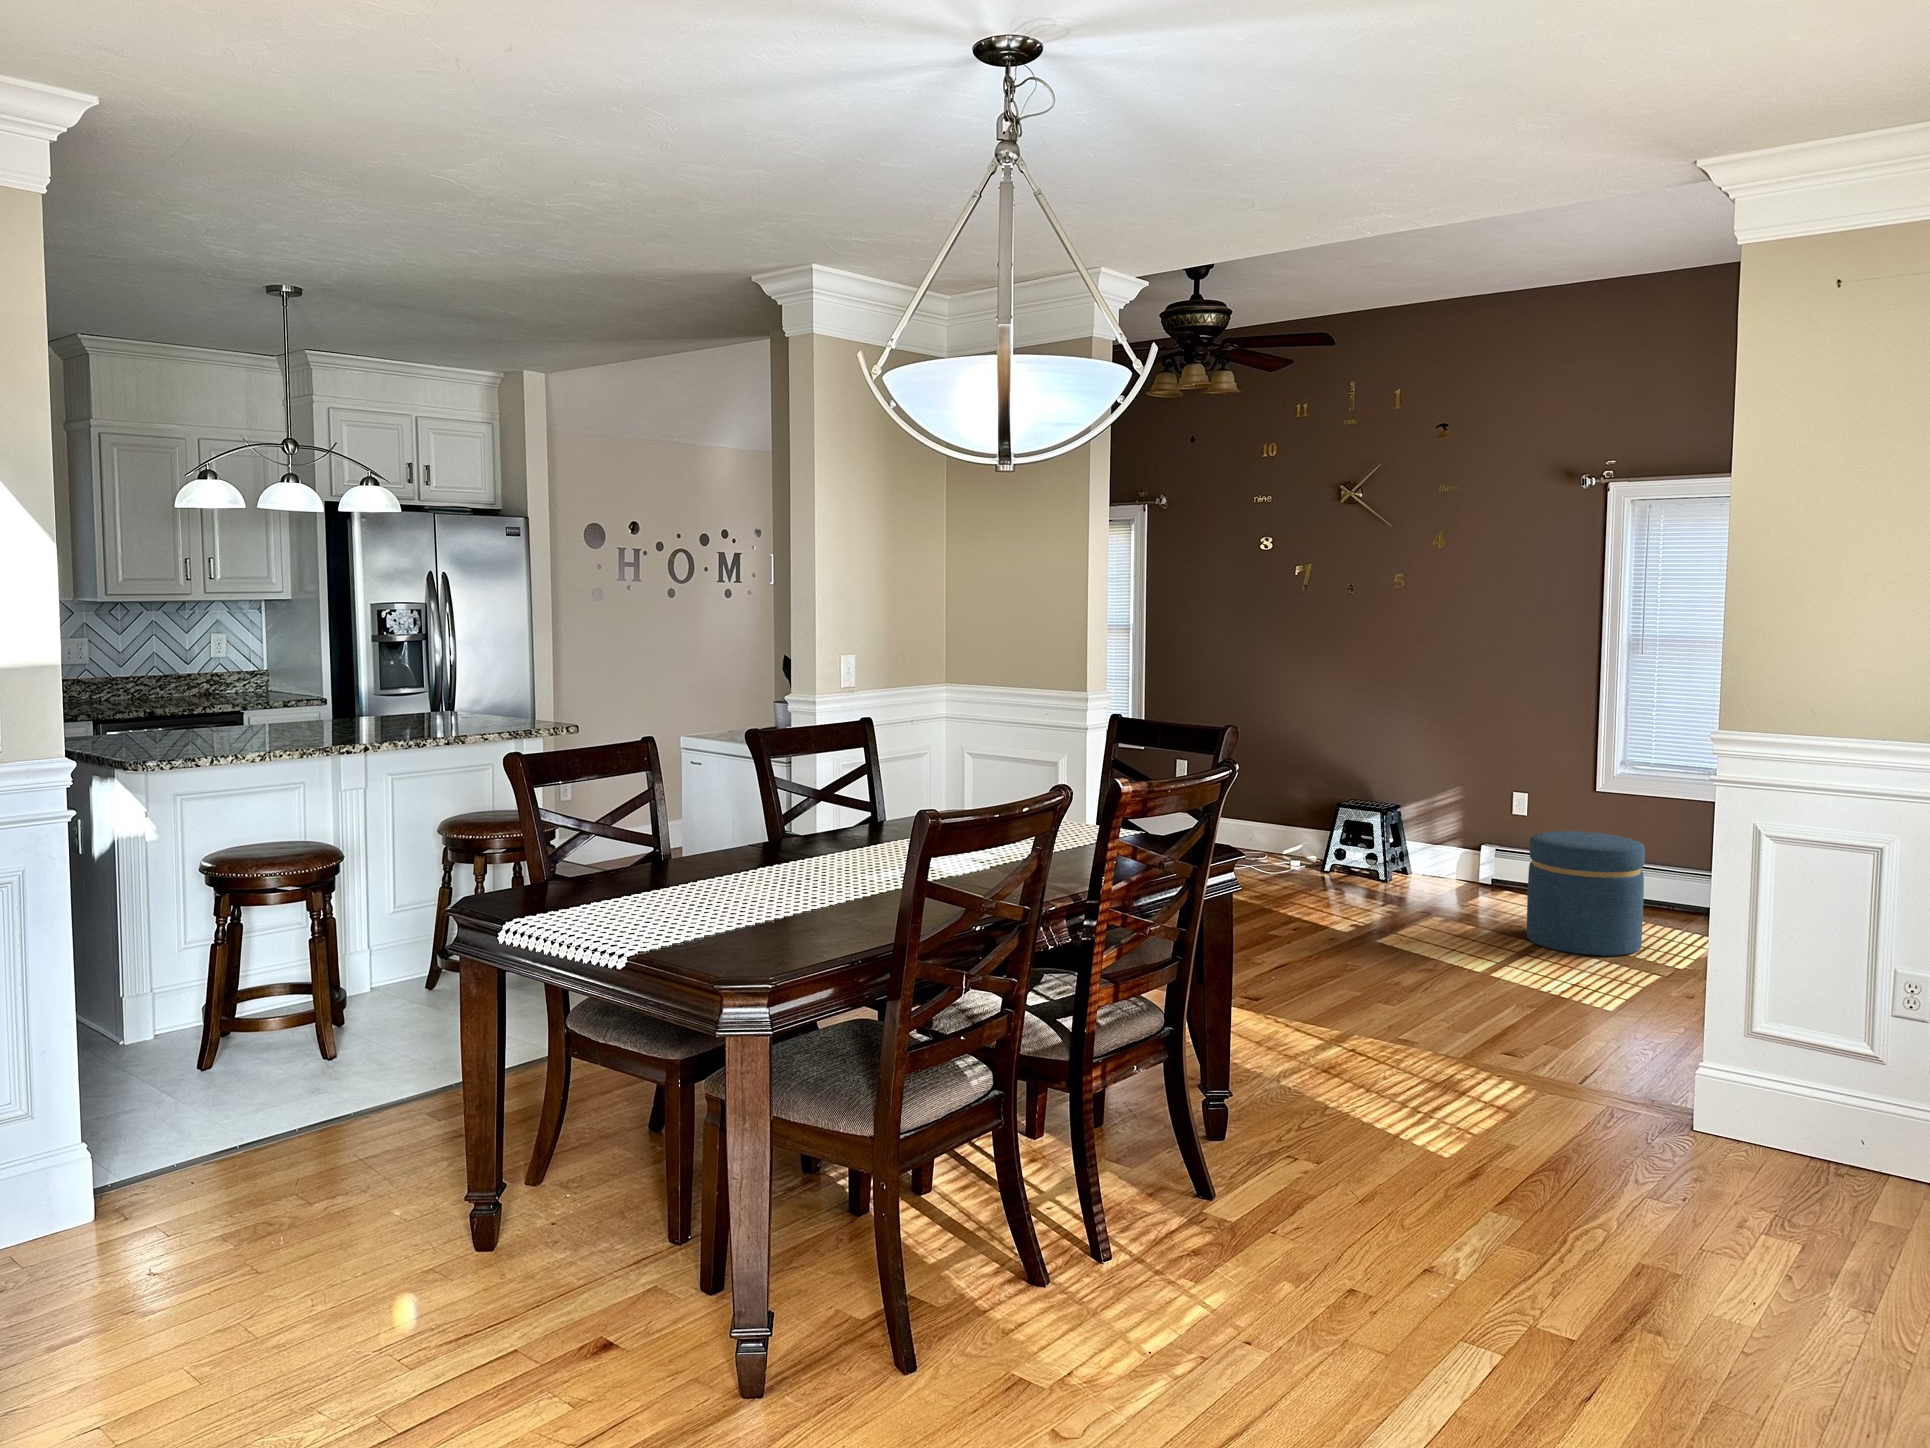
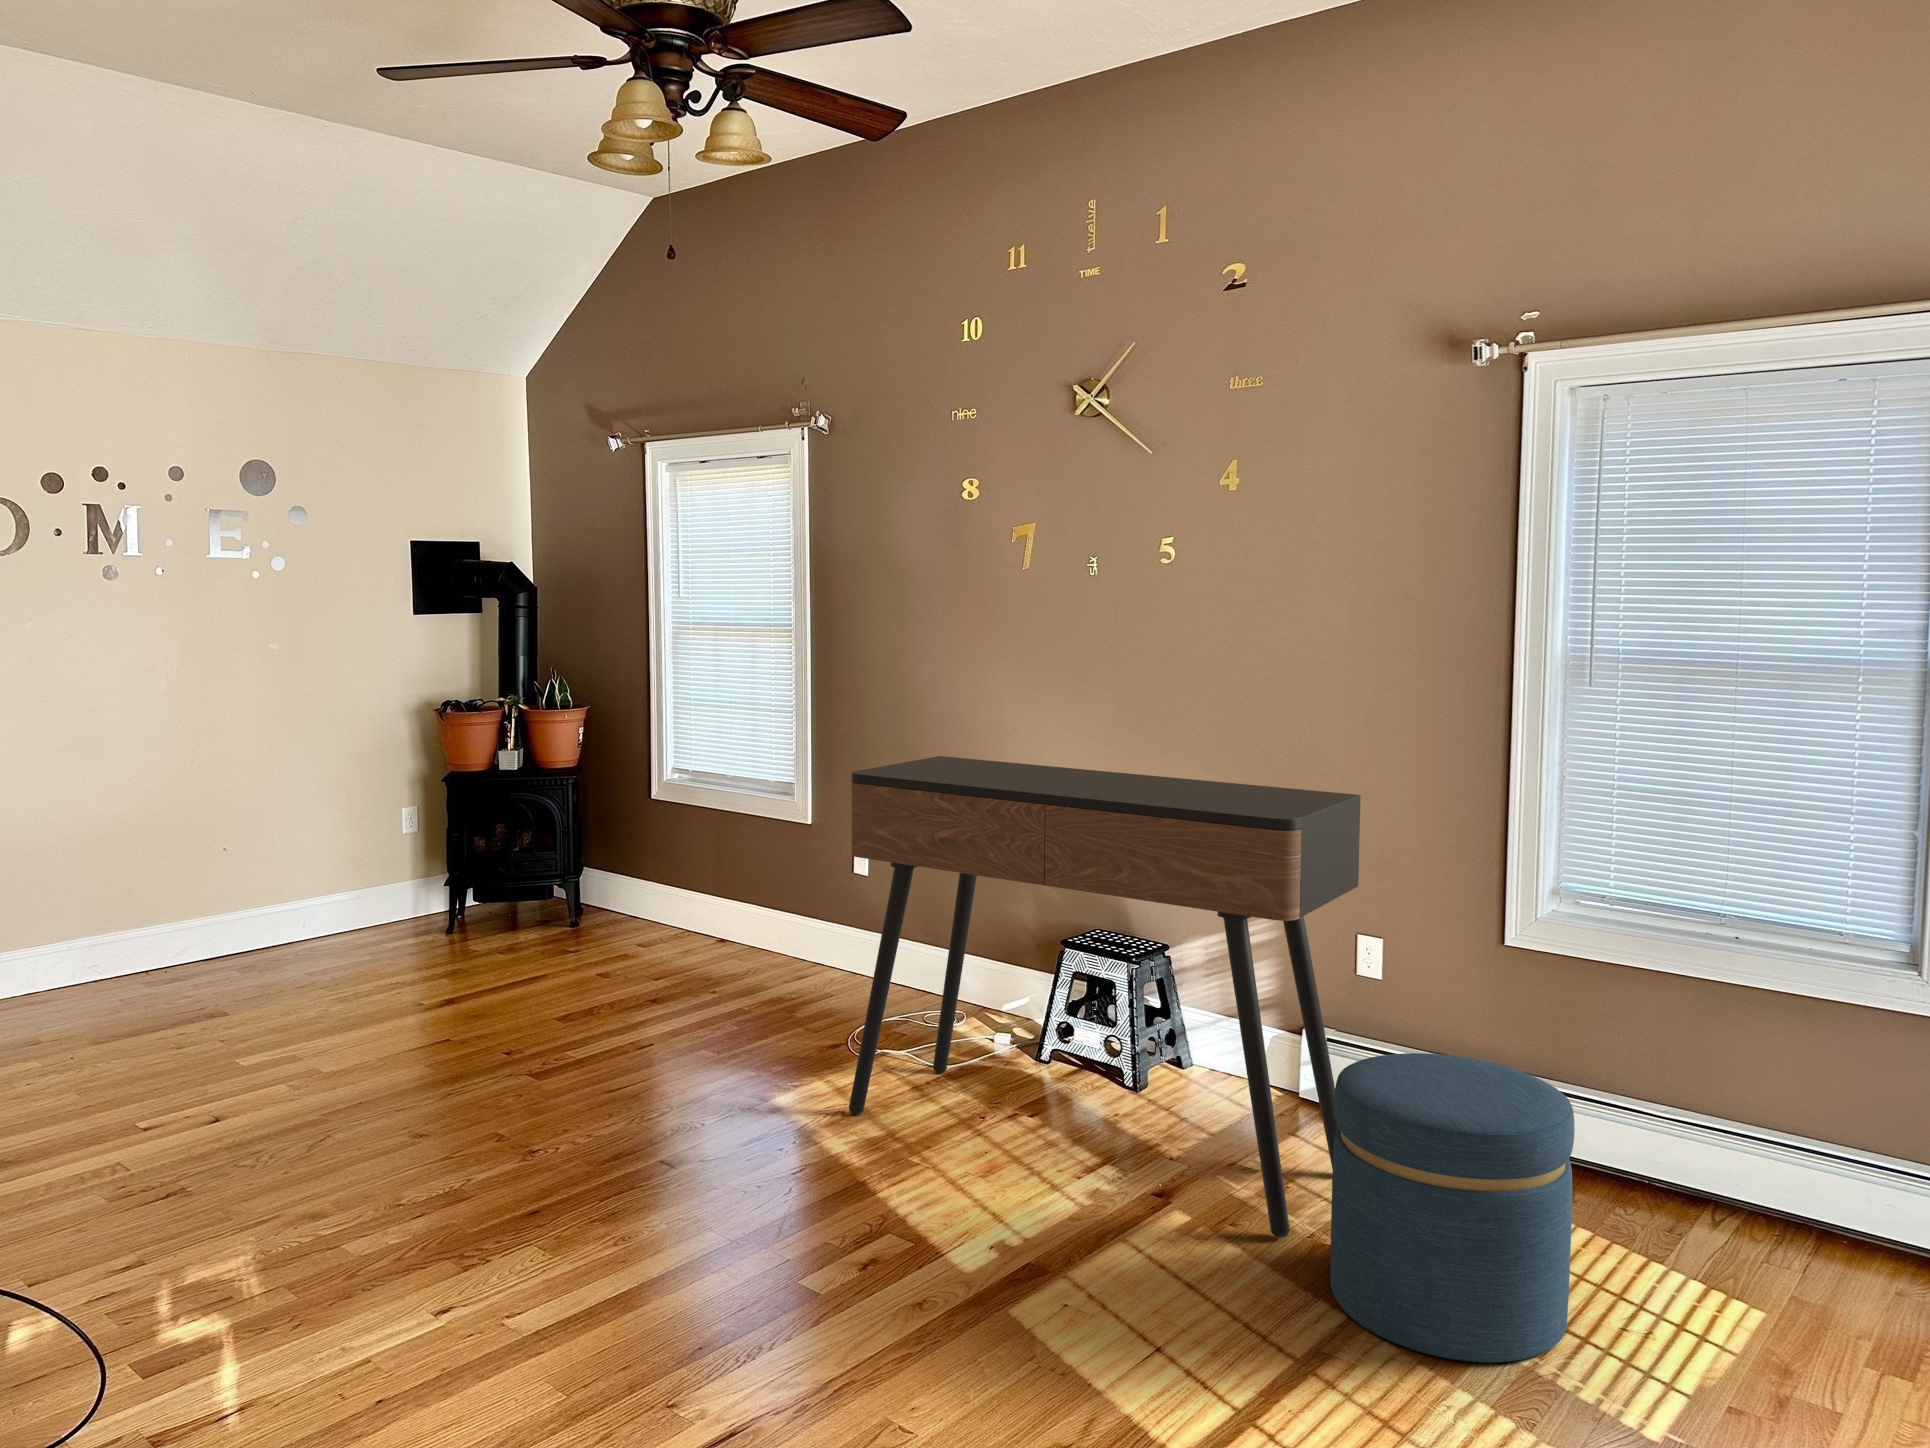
console table: none [1237,698,1526,926] -> present [849,756,1361,1238]

